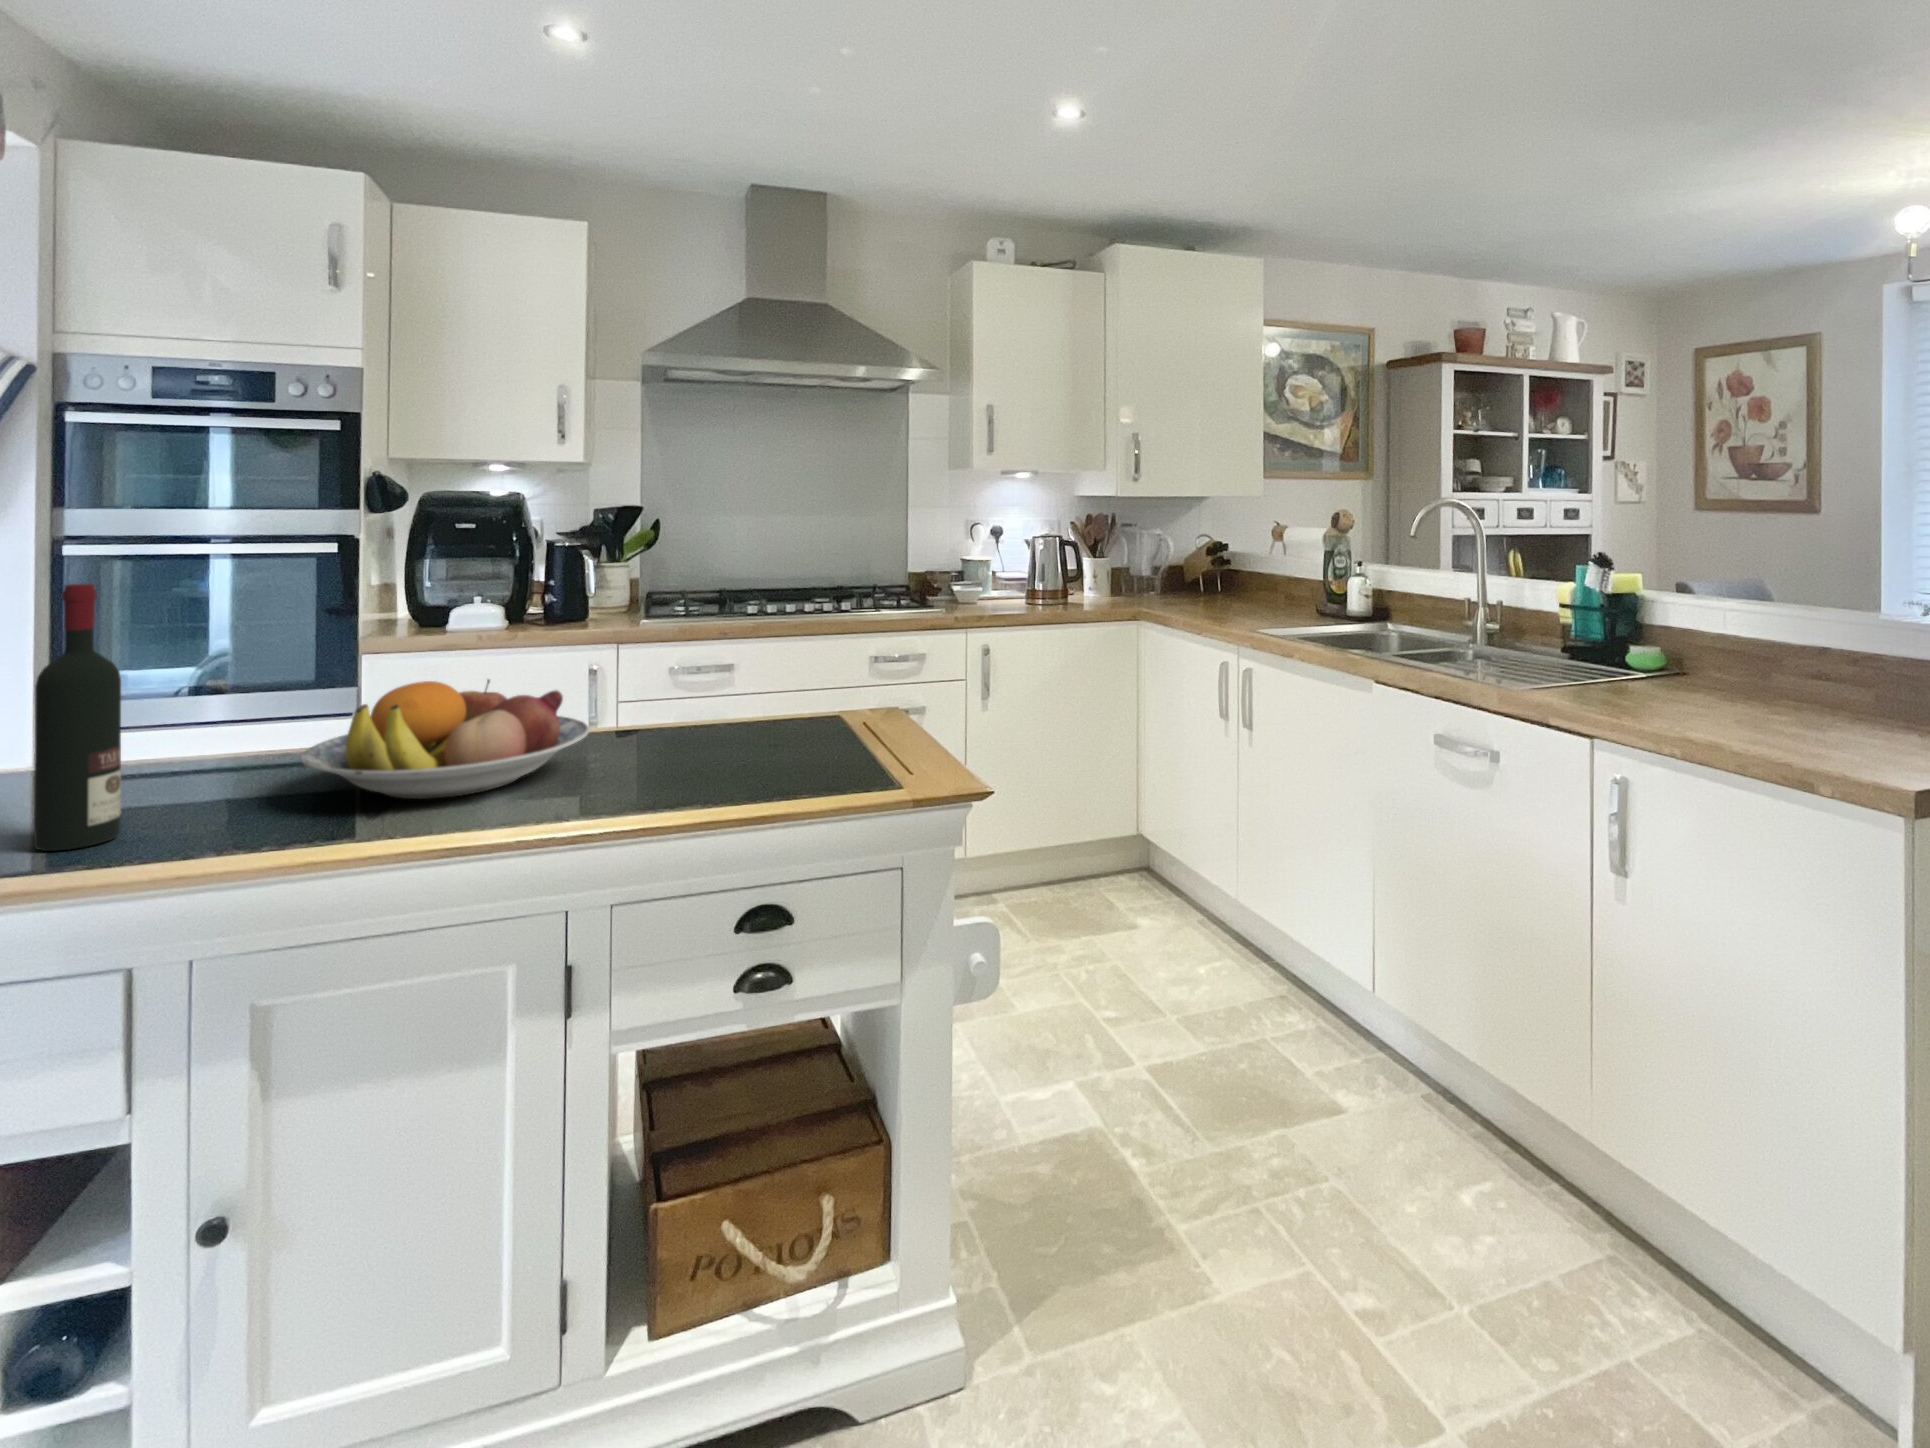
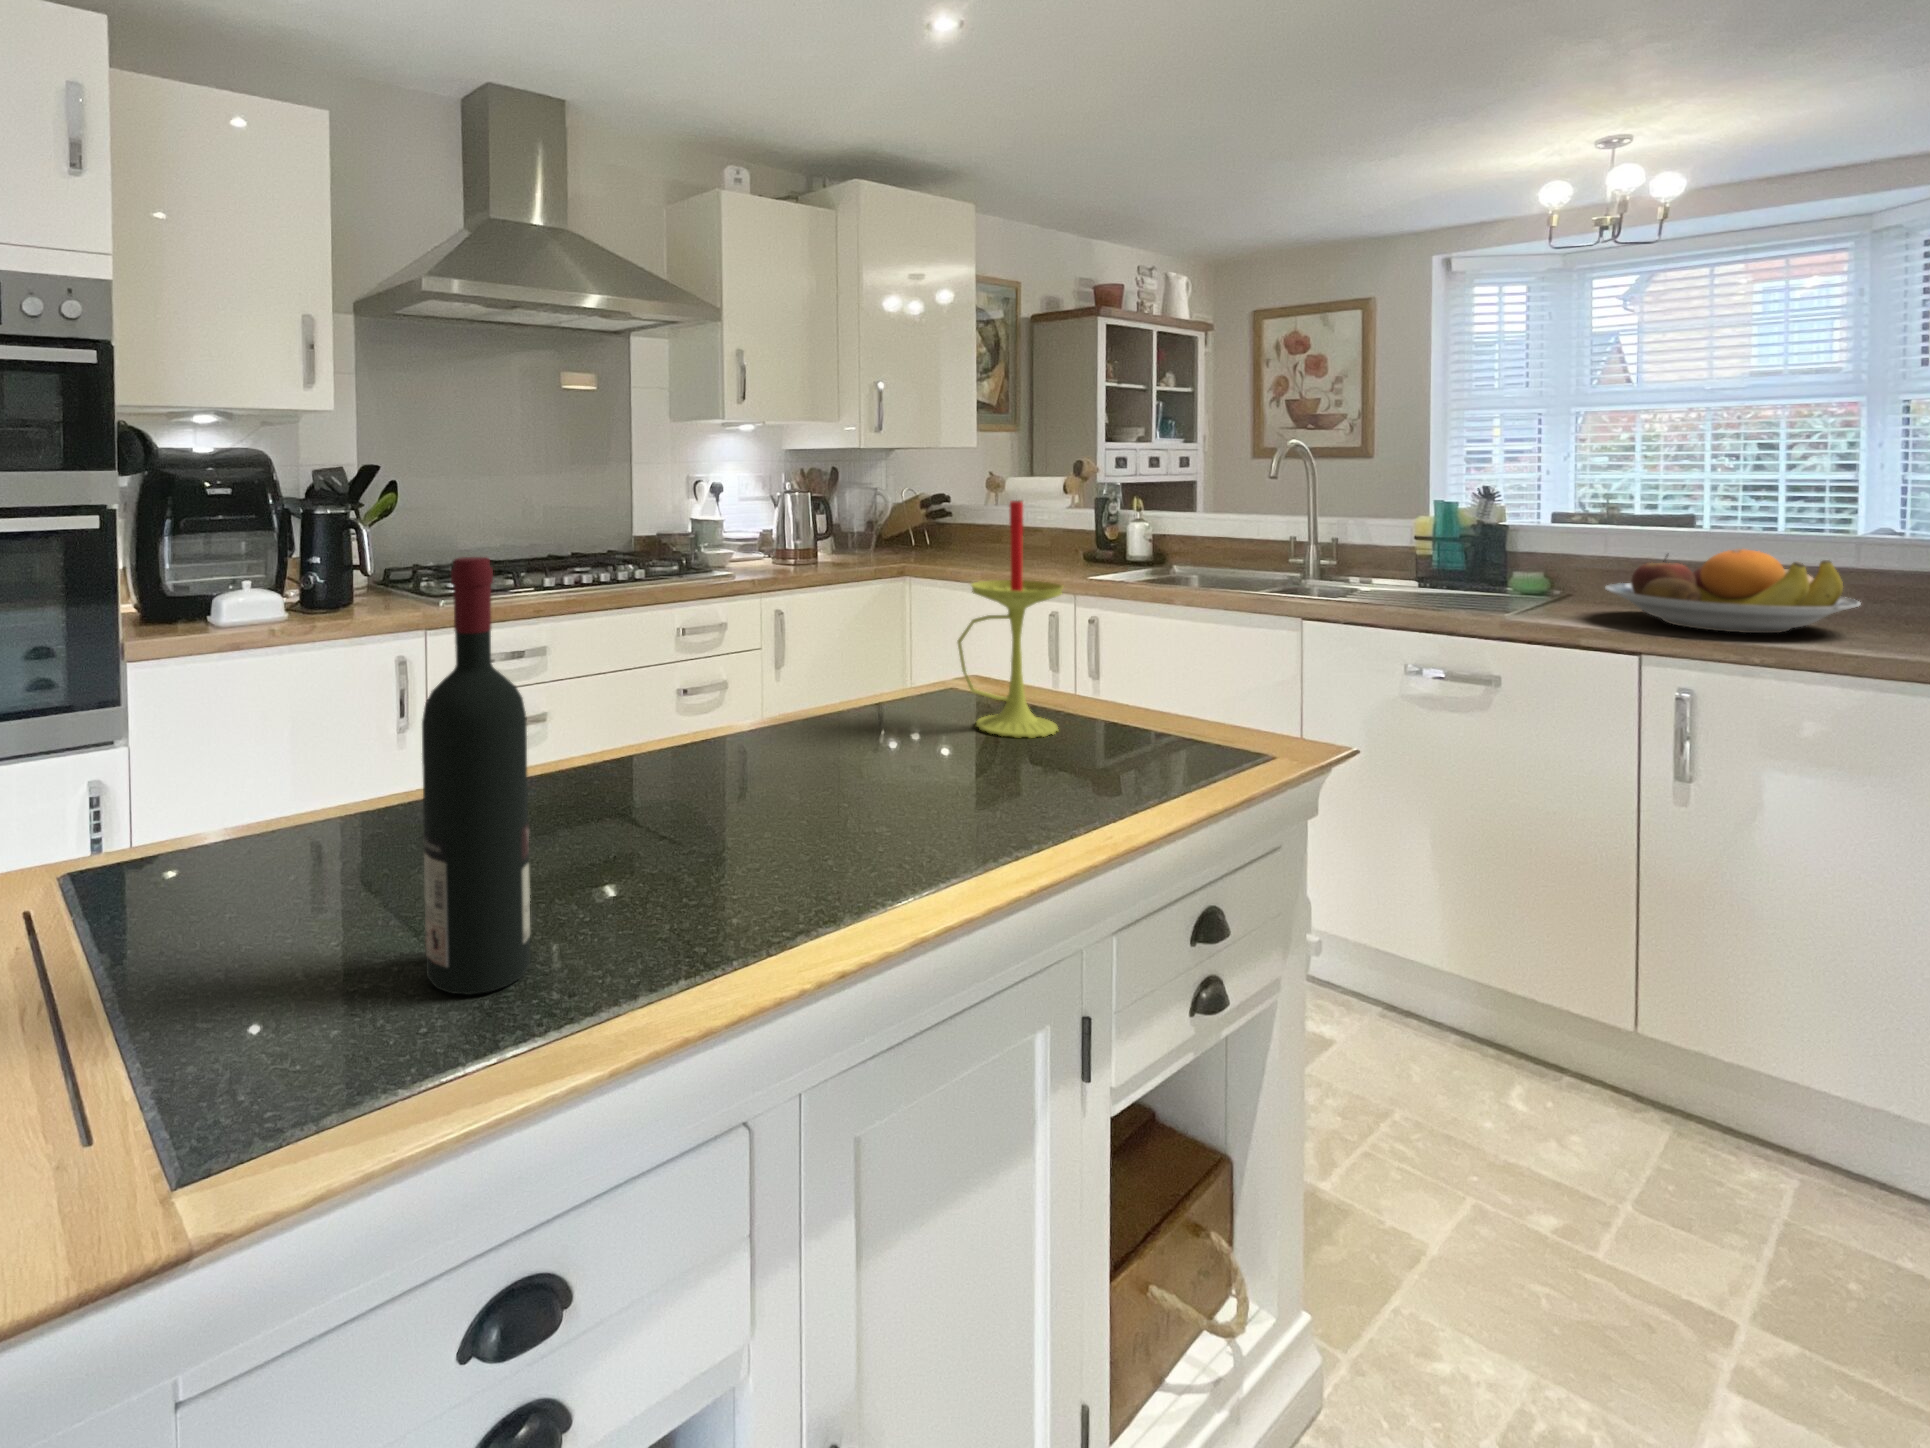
candle: none [754,551,852,753] -> present [957,501,1063,737]
fruit bowl: present [301,680,589,799] -> present [1605,549,1860,633]

